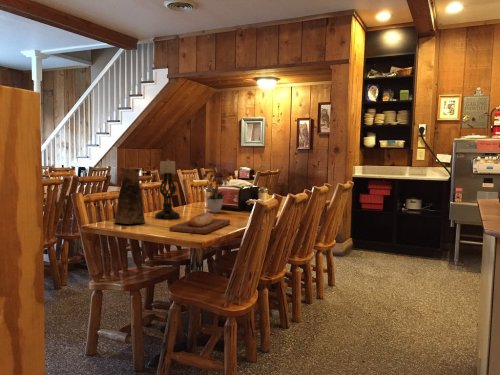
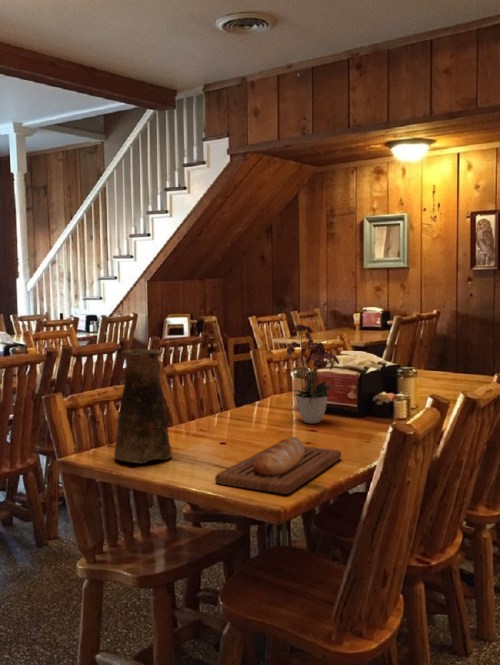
candle holder: present [155,159,180,219] -> none [194,325,243,445]

